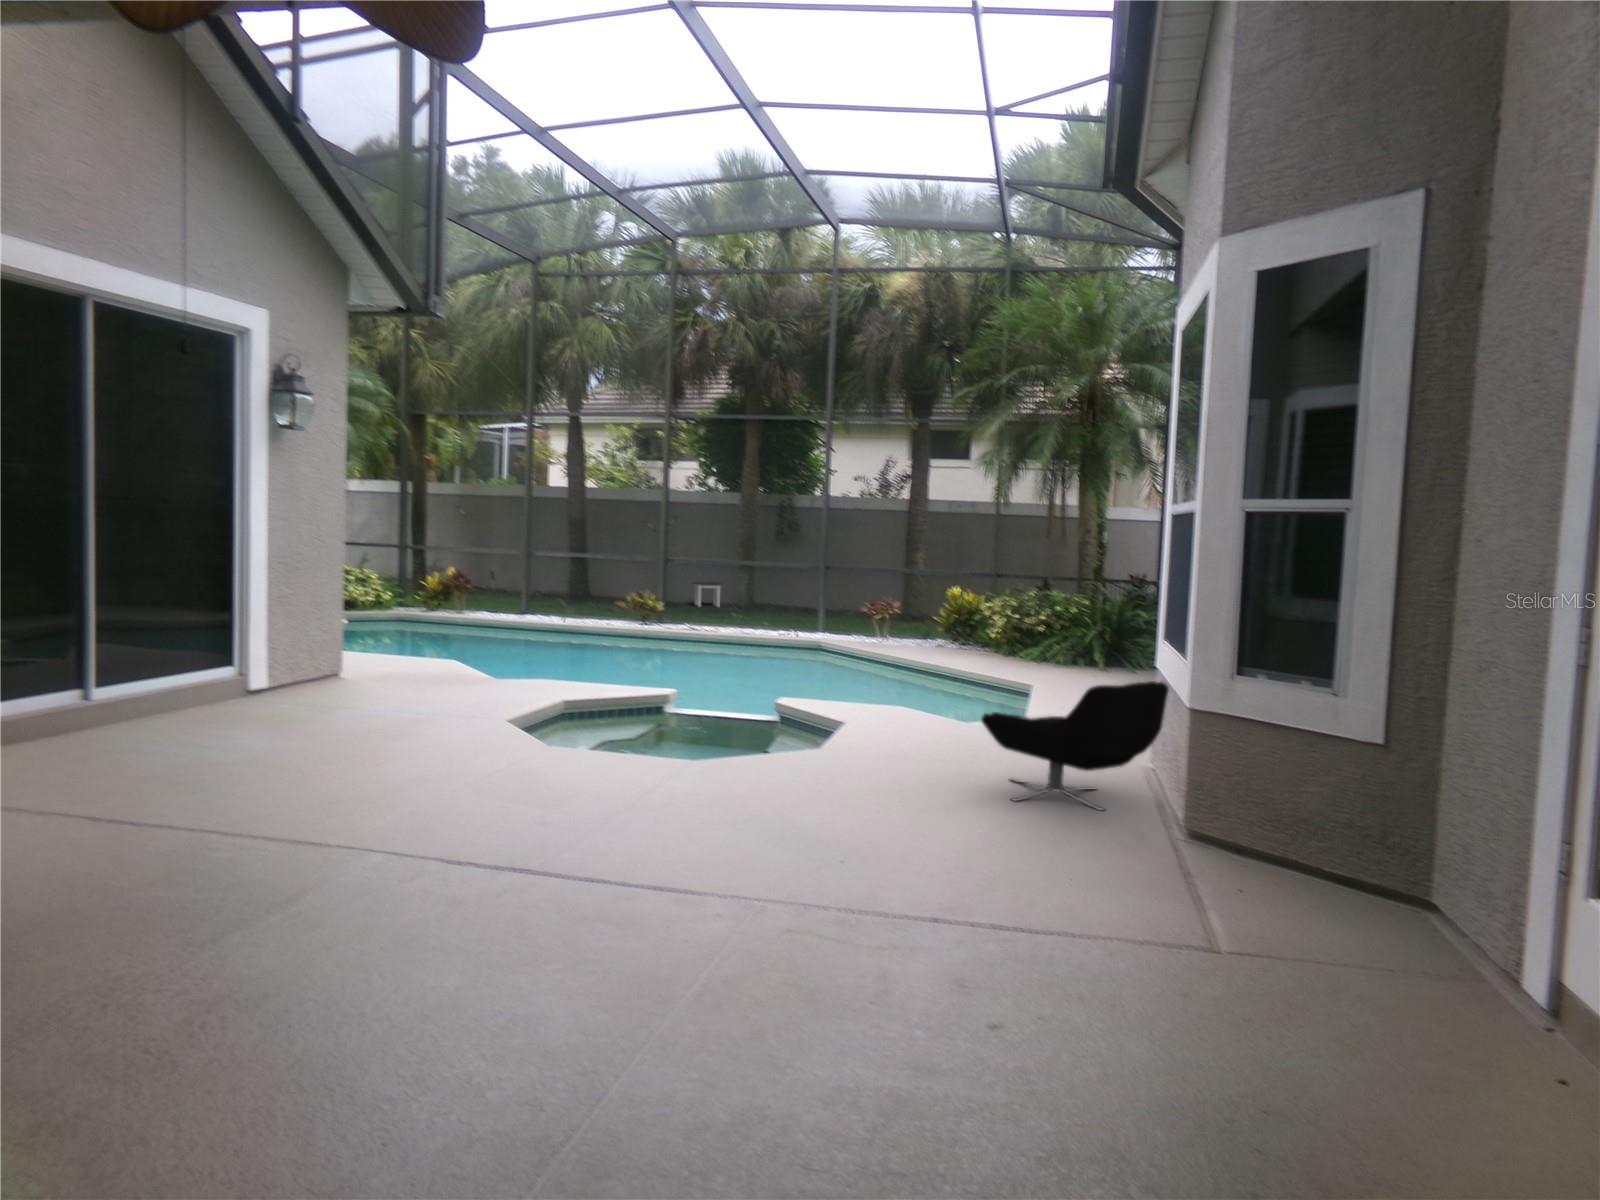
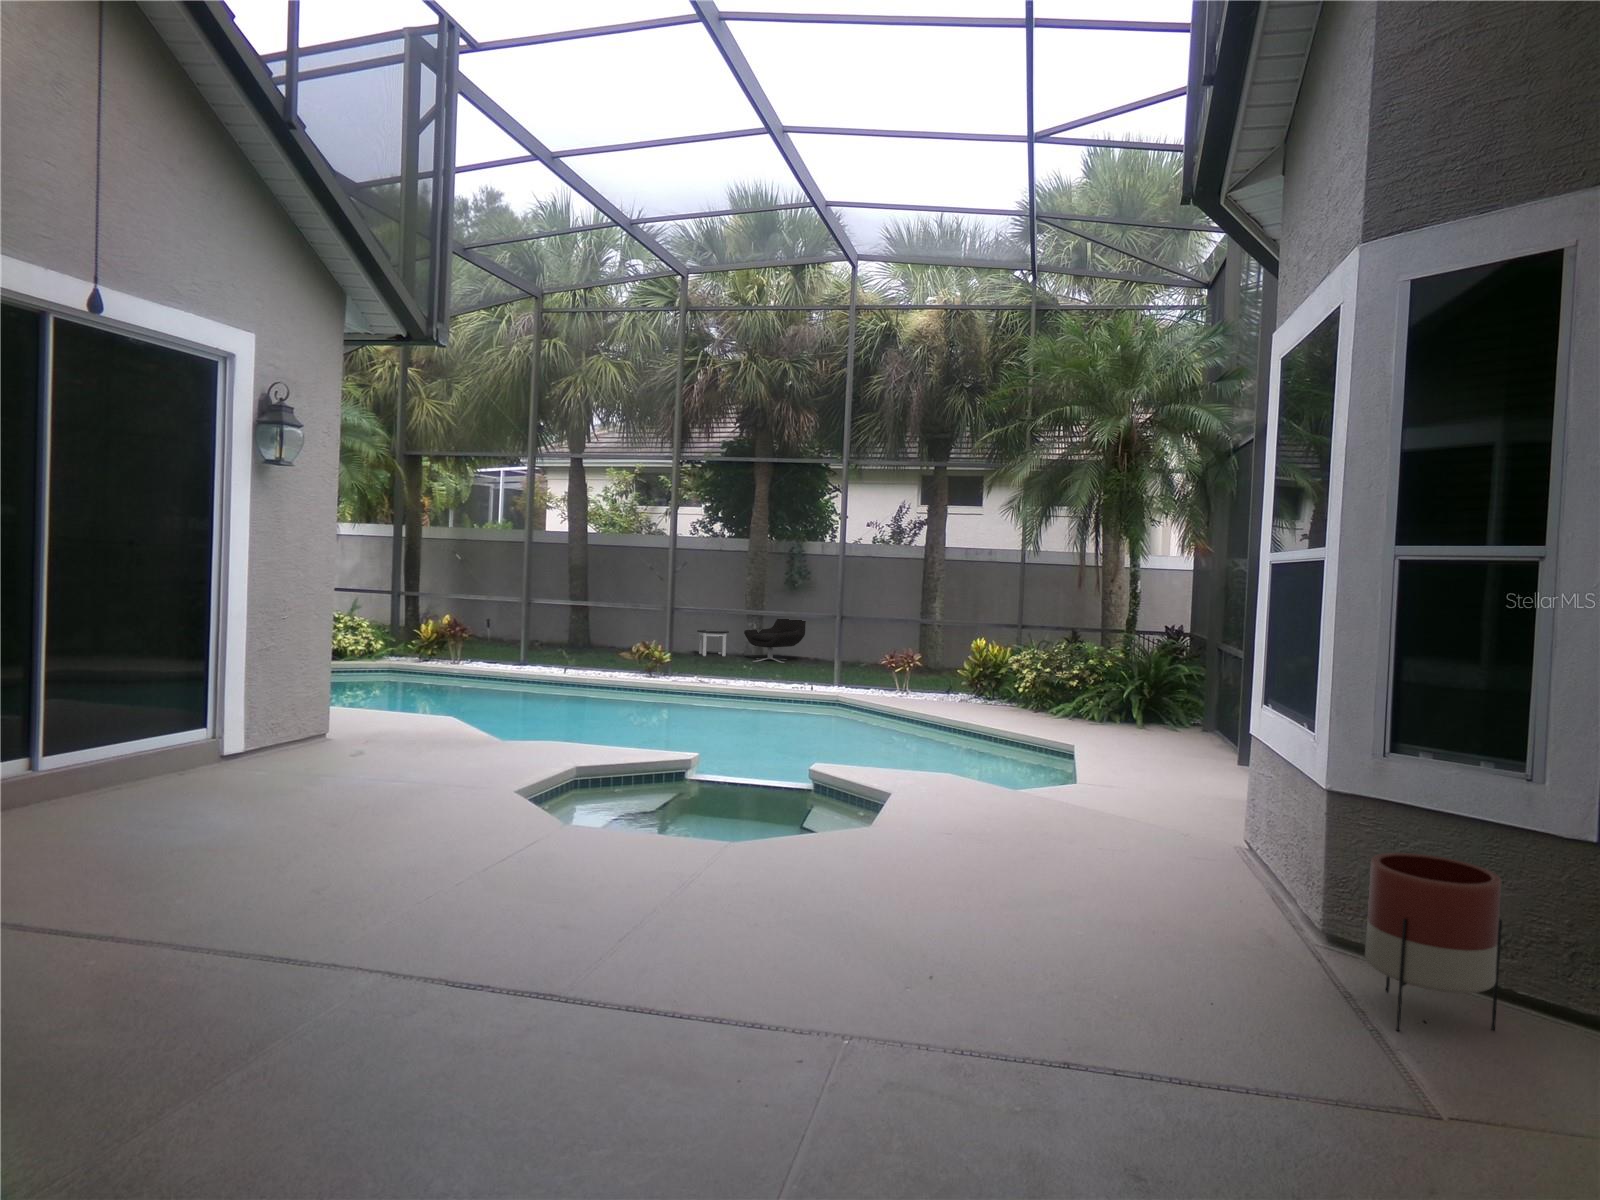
lounge chair: present [981,681,1169,811] -> present [744,619,806,663]
planter: none [1189,748,1295,888] -> present [1365,853,1502,1031]

